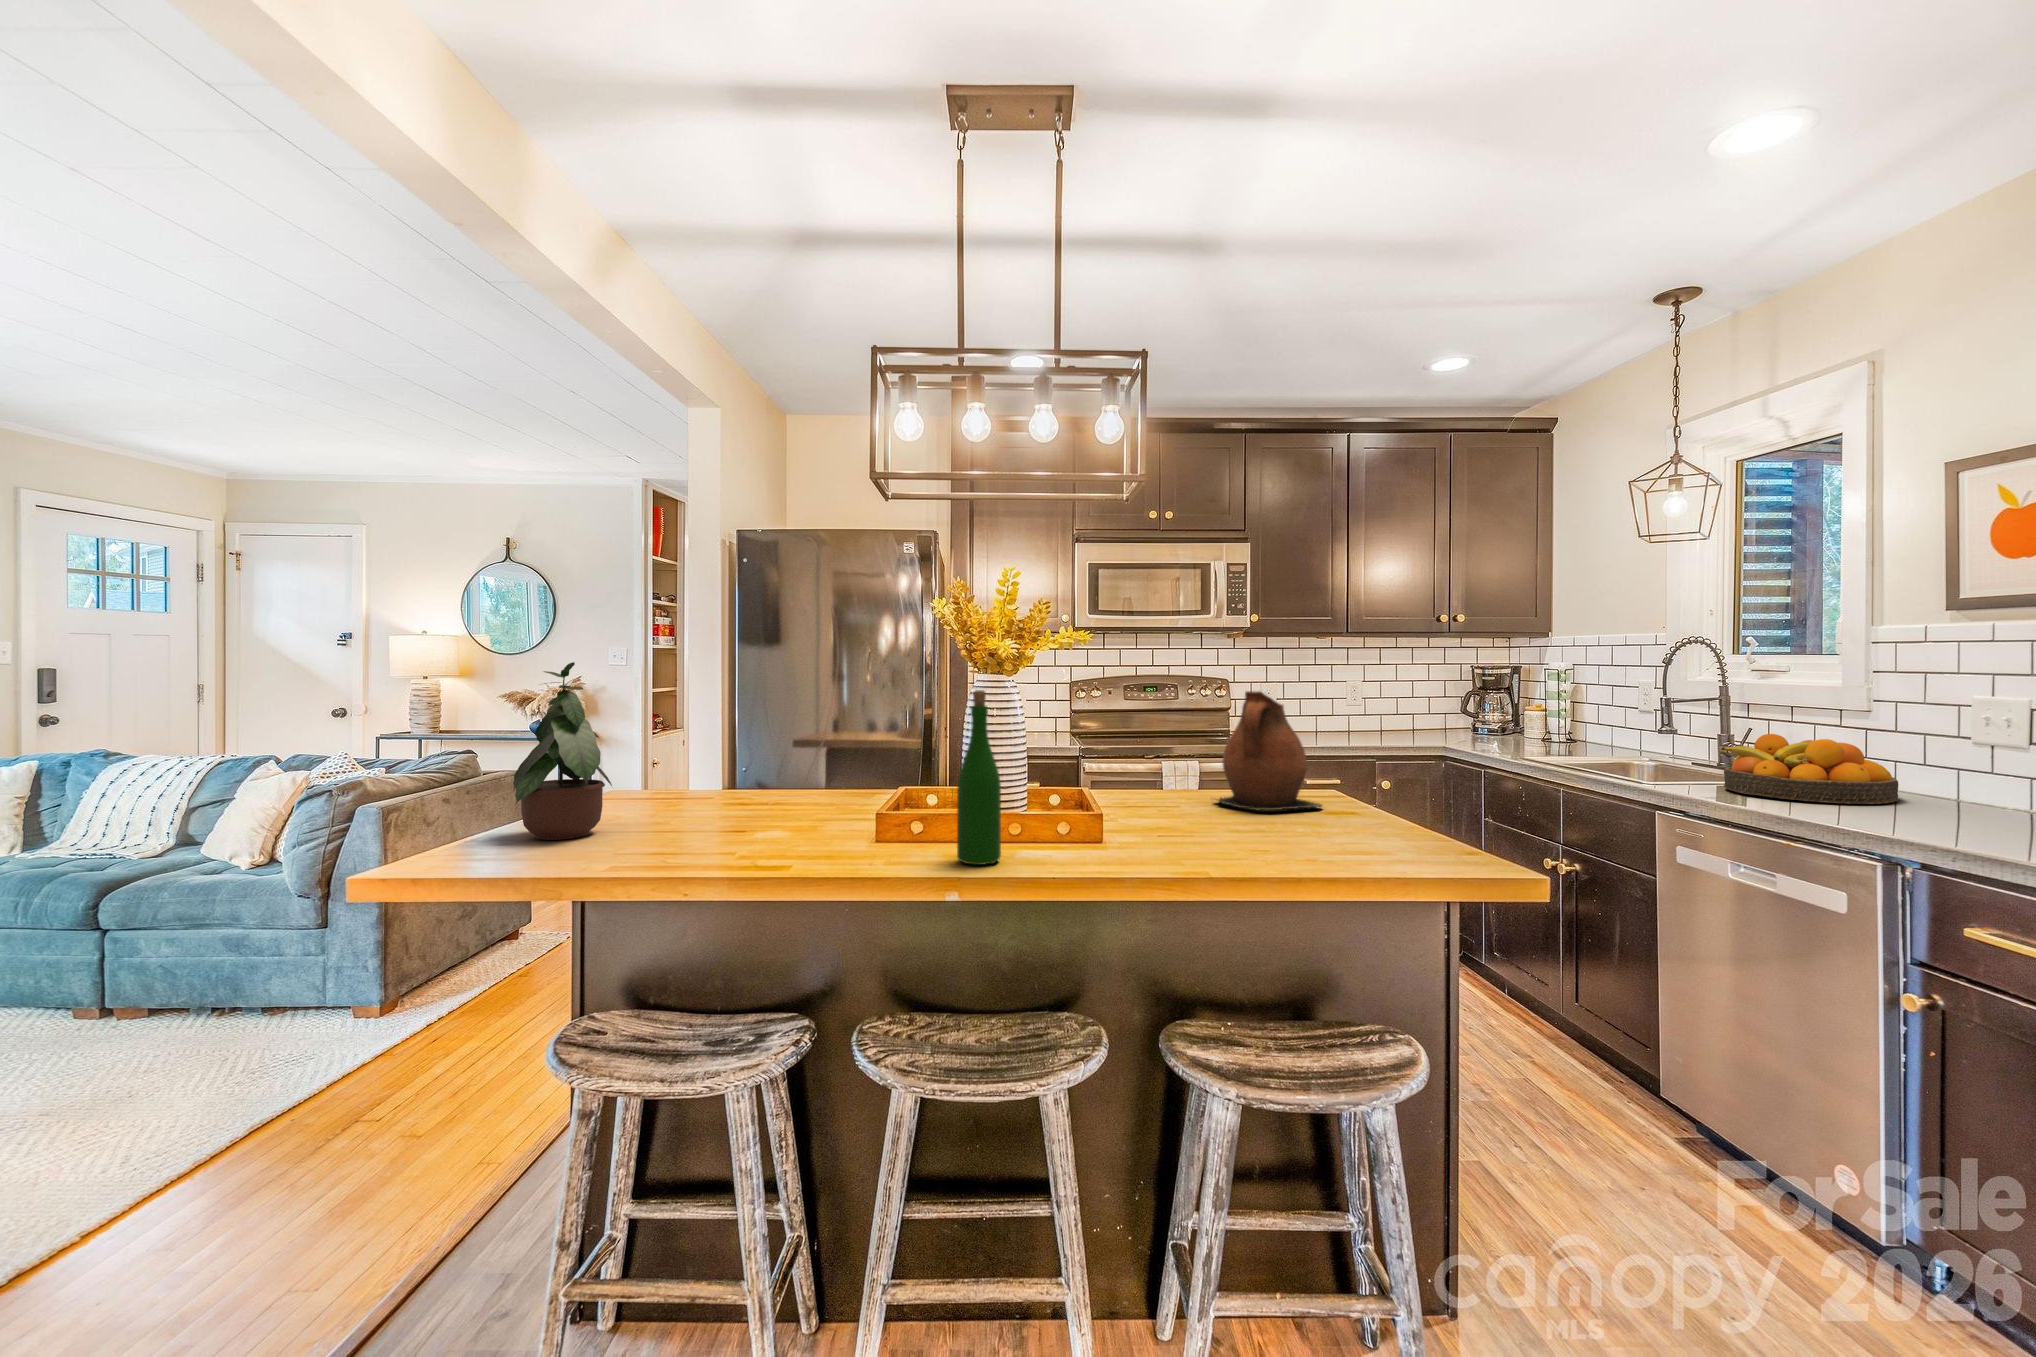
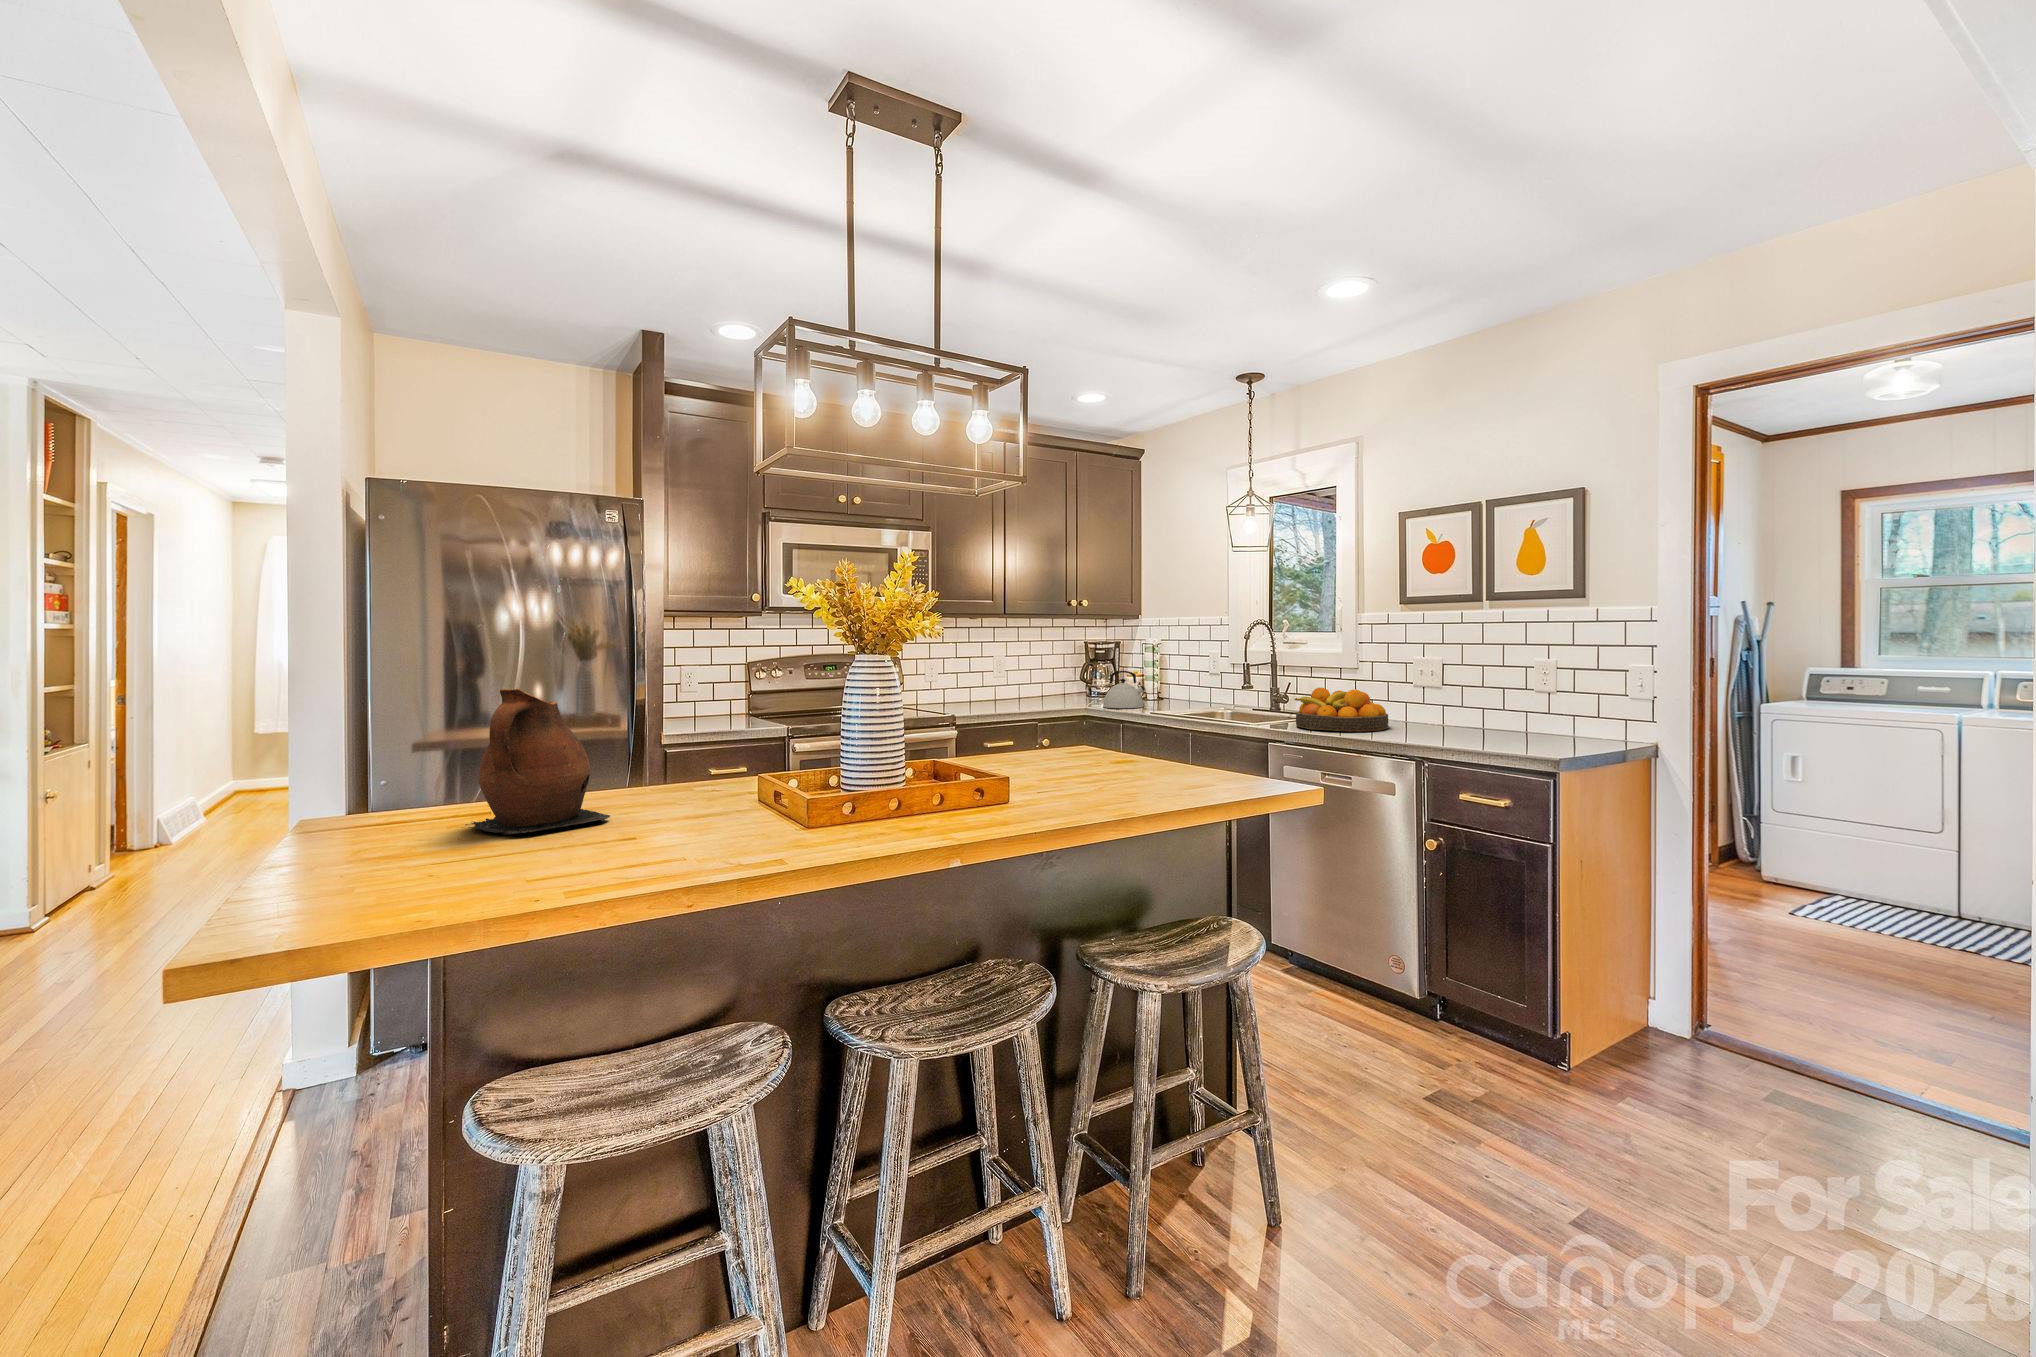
potted plant: present [513,662,612,840] -> none [298,657,468,886]
wine bottle: present [957,690,1001,865] -> none [911,676,952,840]
ceramic pitcher: present [1218,691,1322,810] -> present [466,689,610,834]
kettle: none [1475,702,1534,749] -> present [1103,671,1145,708]

